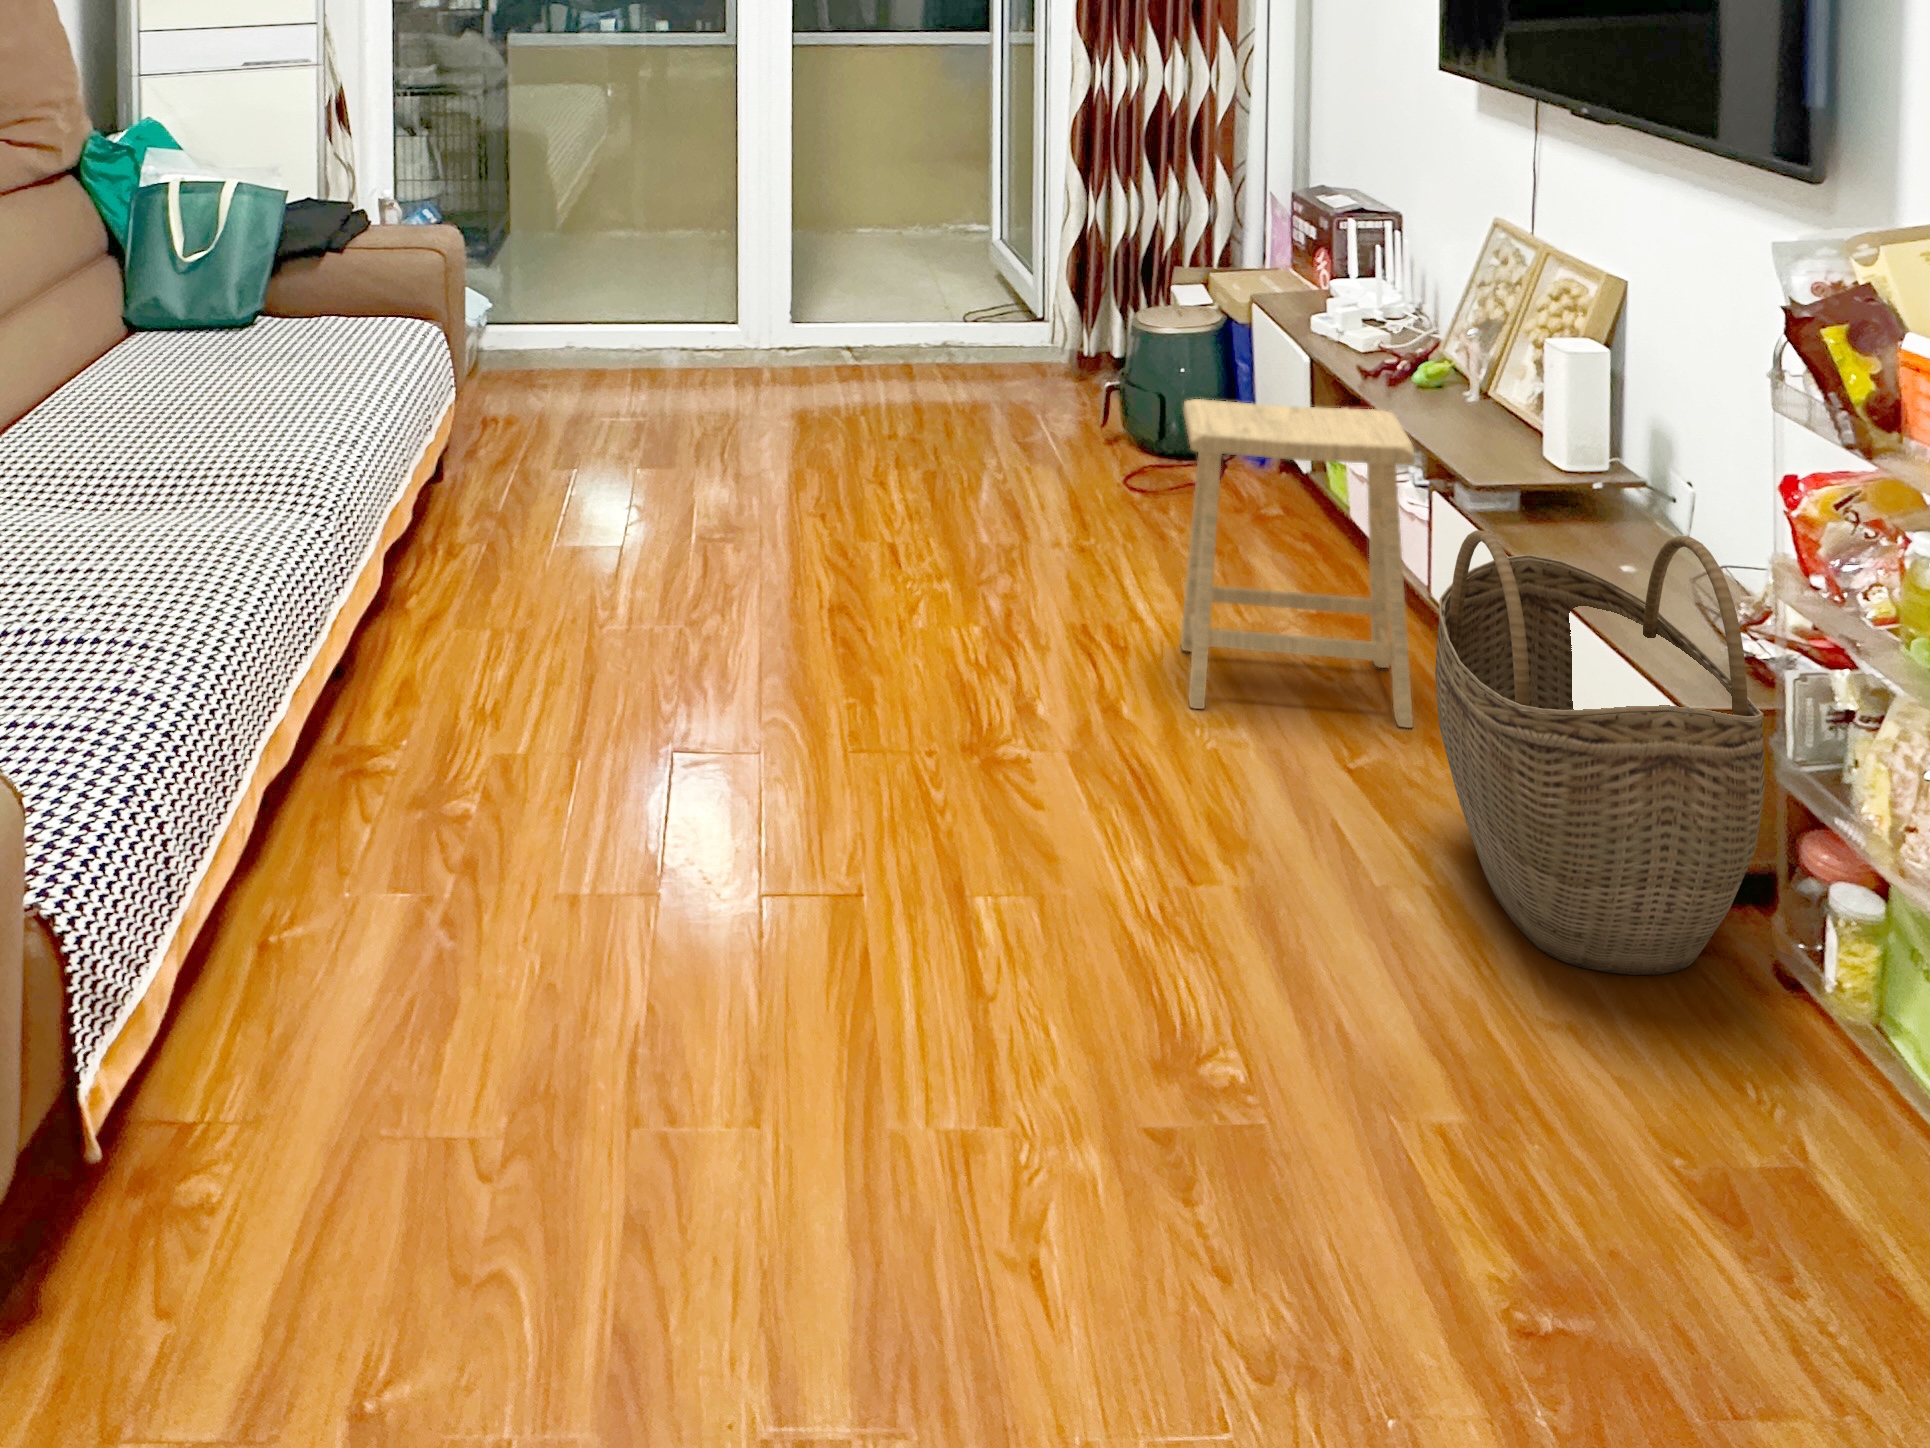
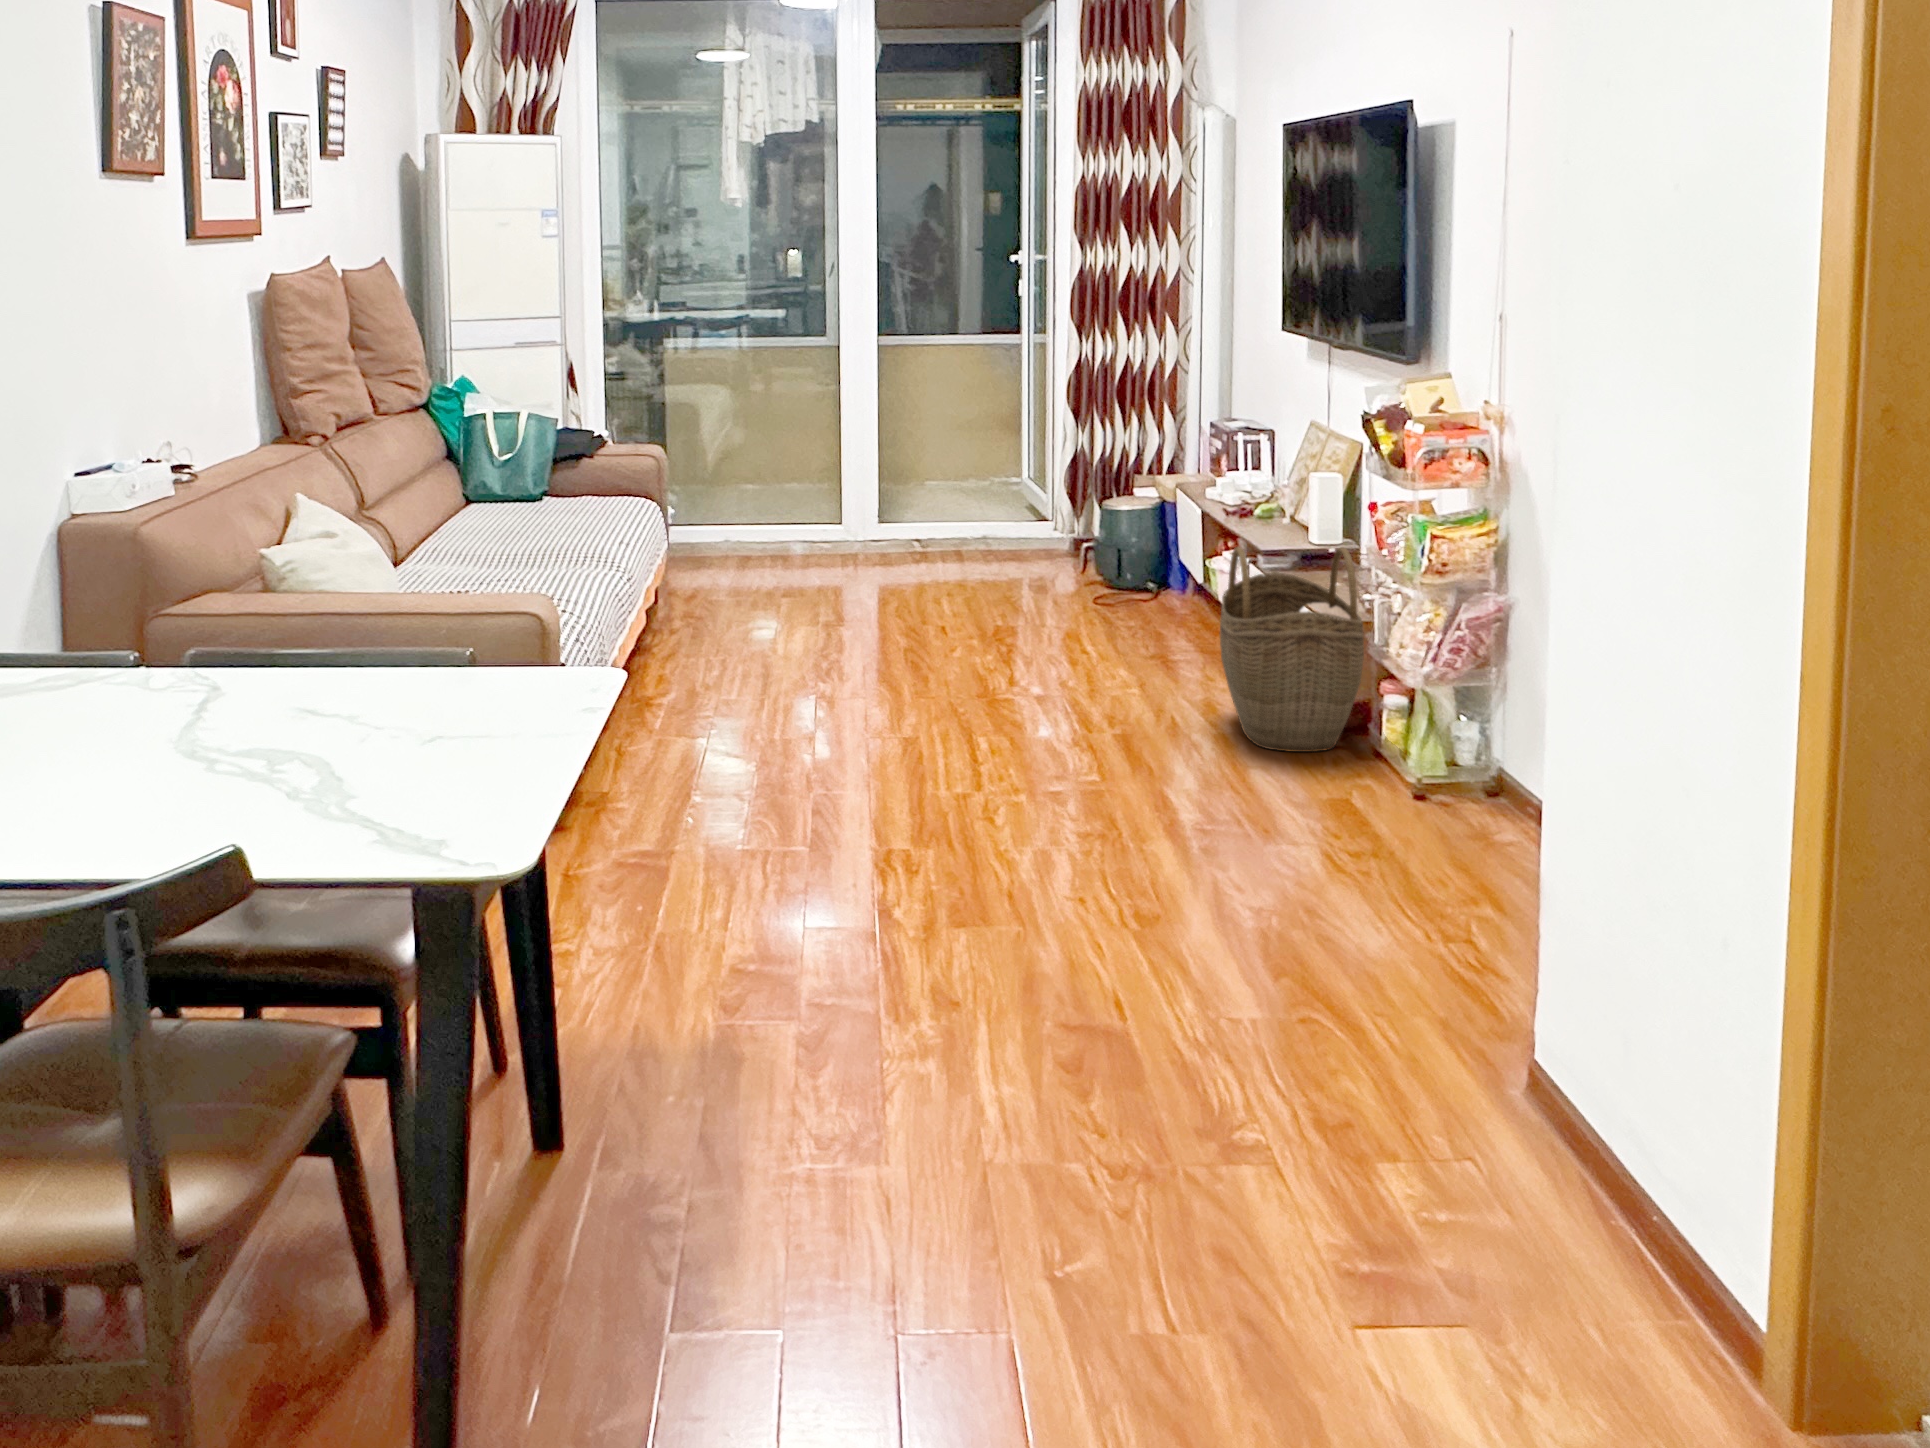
footstool: present [1181,399,1415,728] -> none [1105,514,1229,684]

